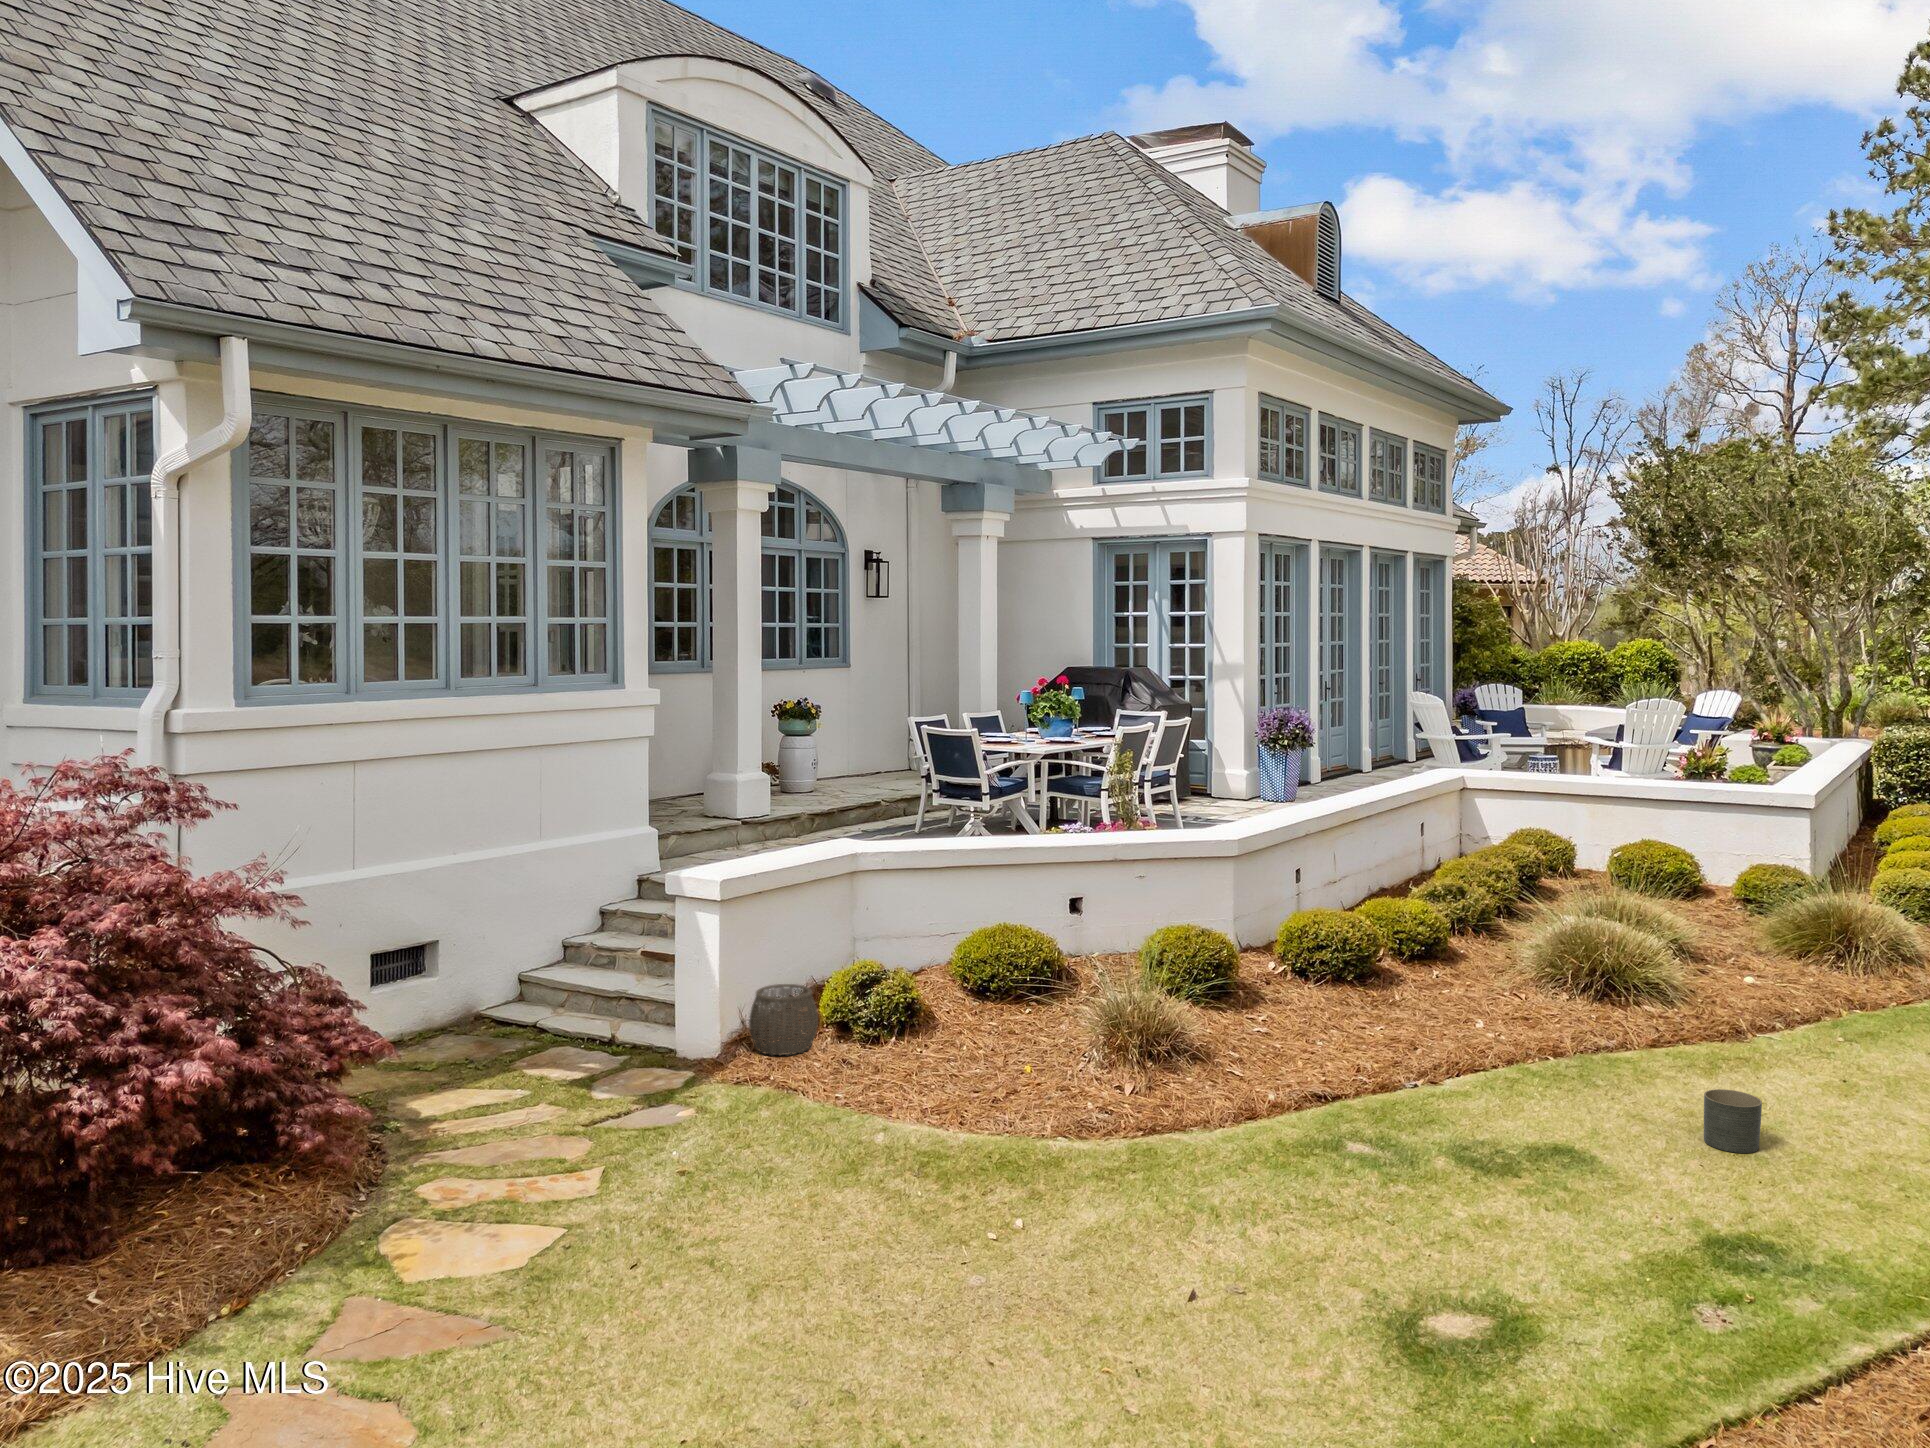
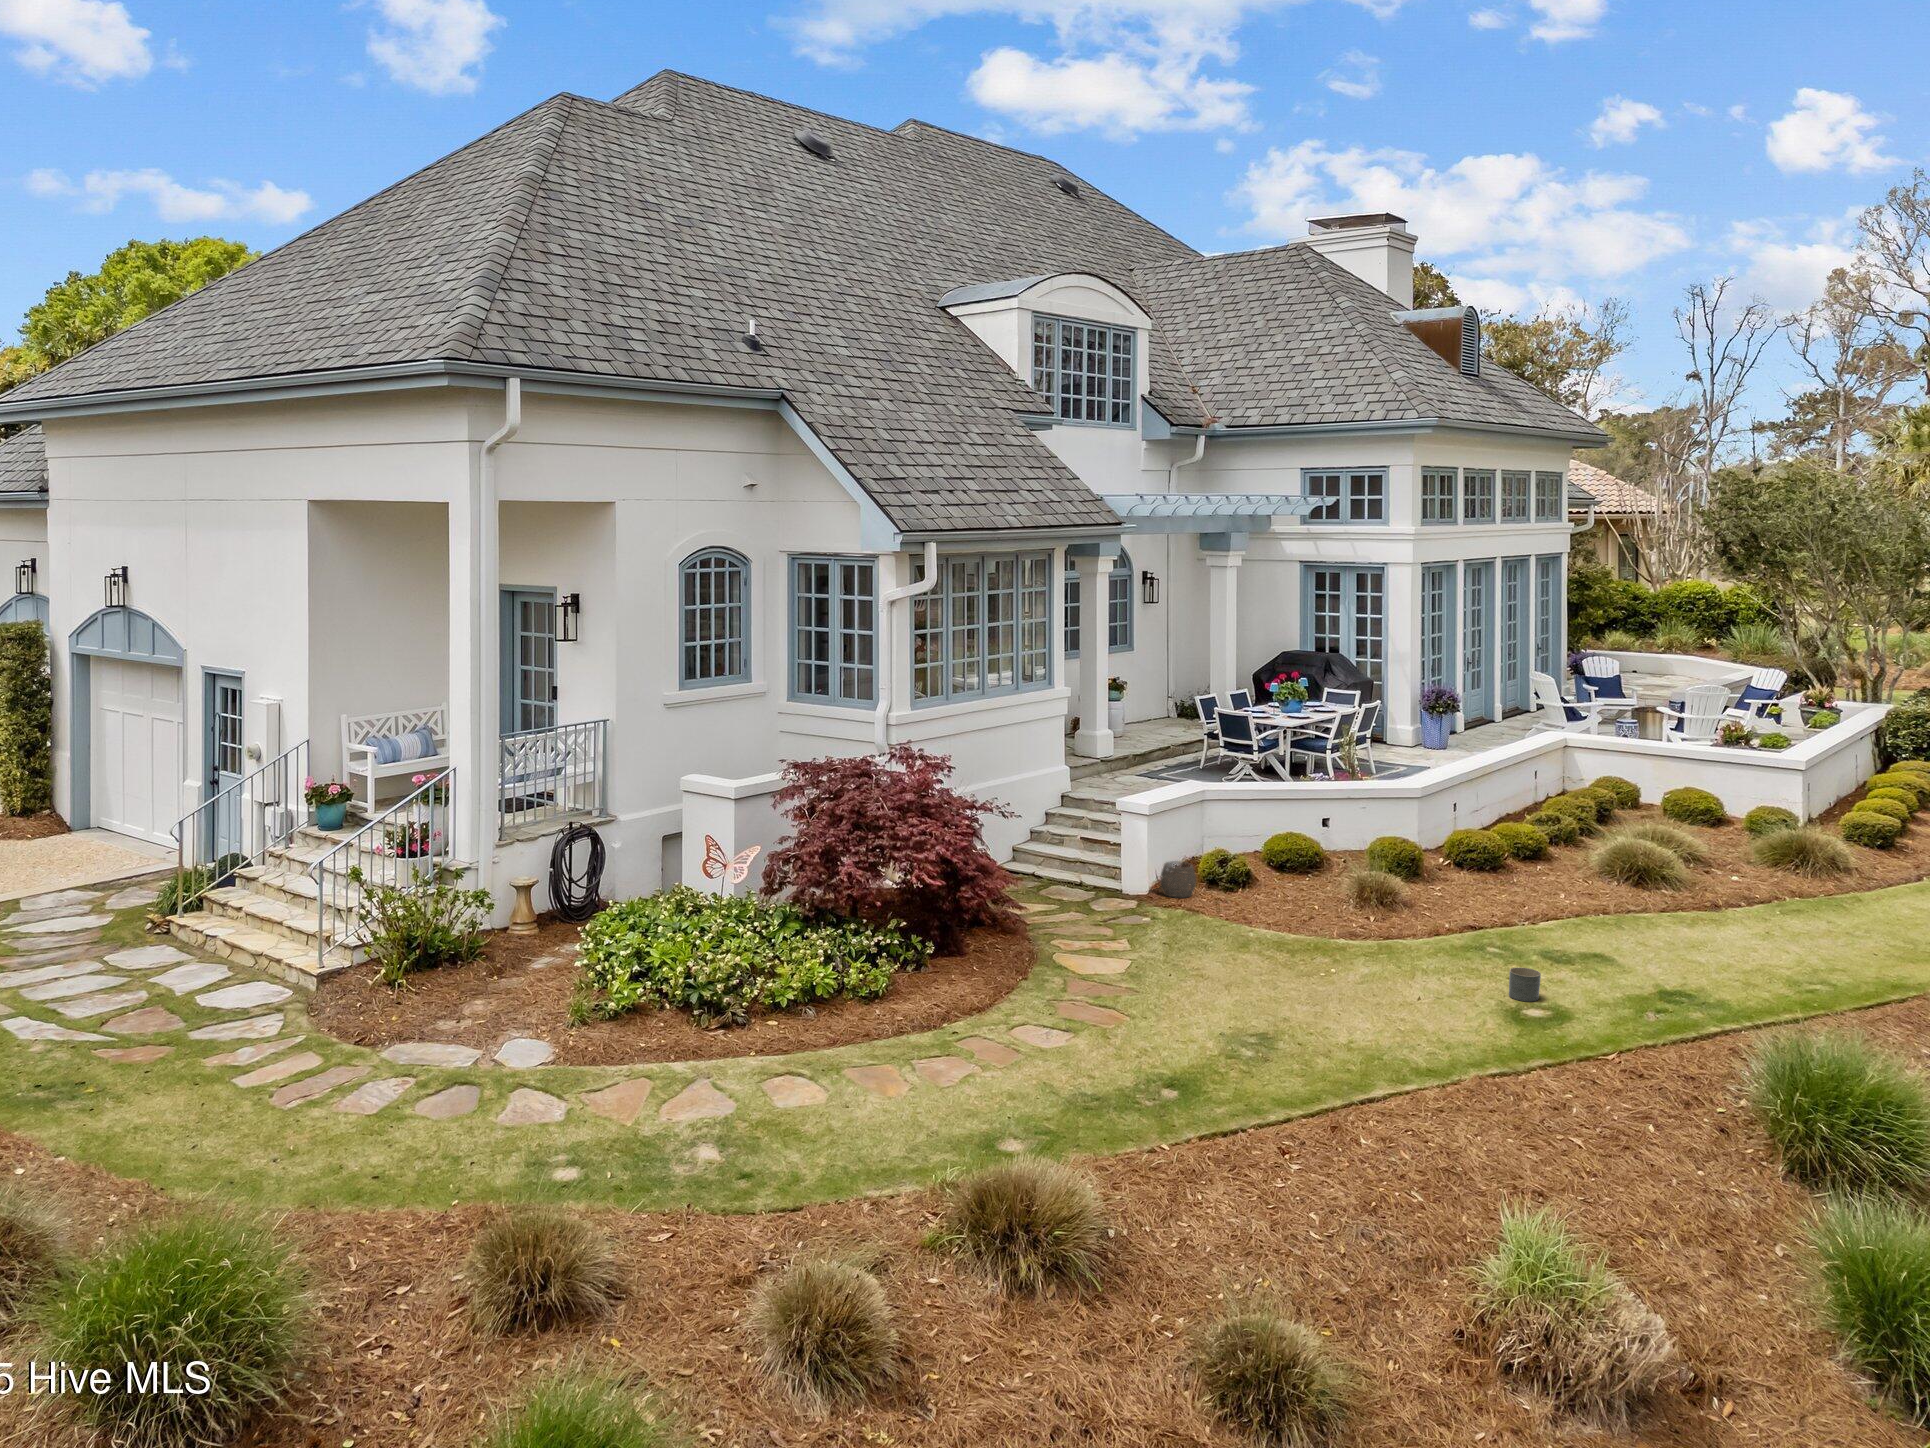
planter: present [1704,1089,1762,1153] -> present [1509,967,1541,1002]

